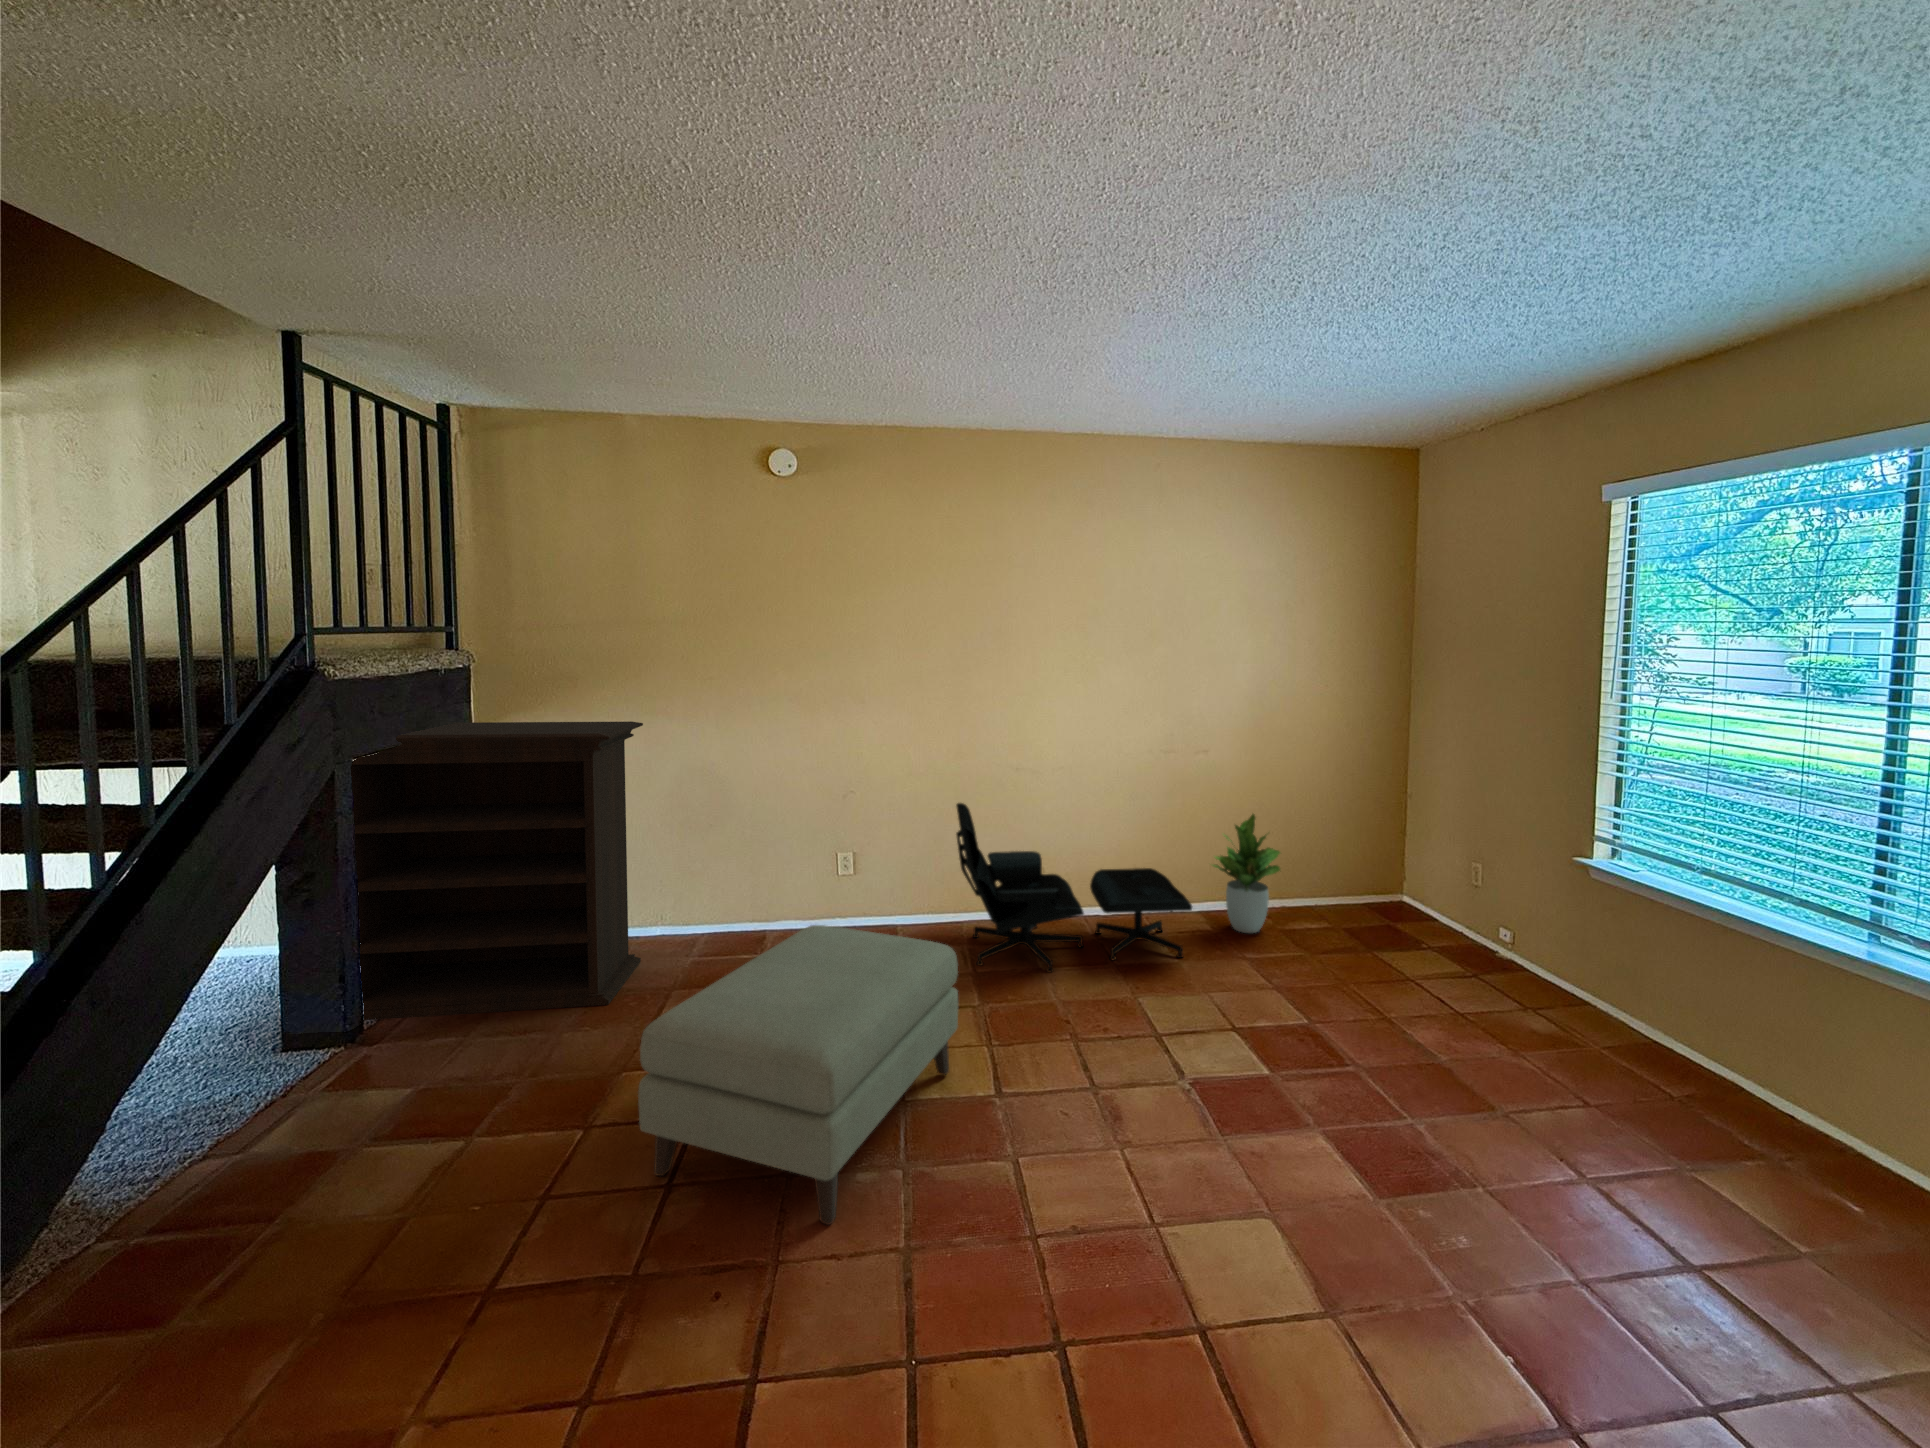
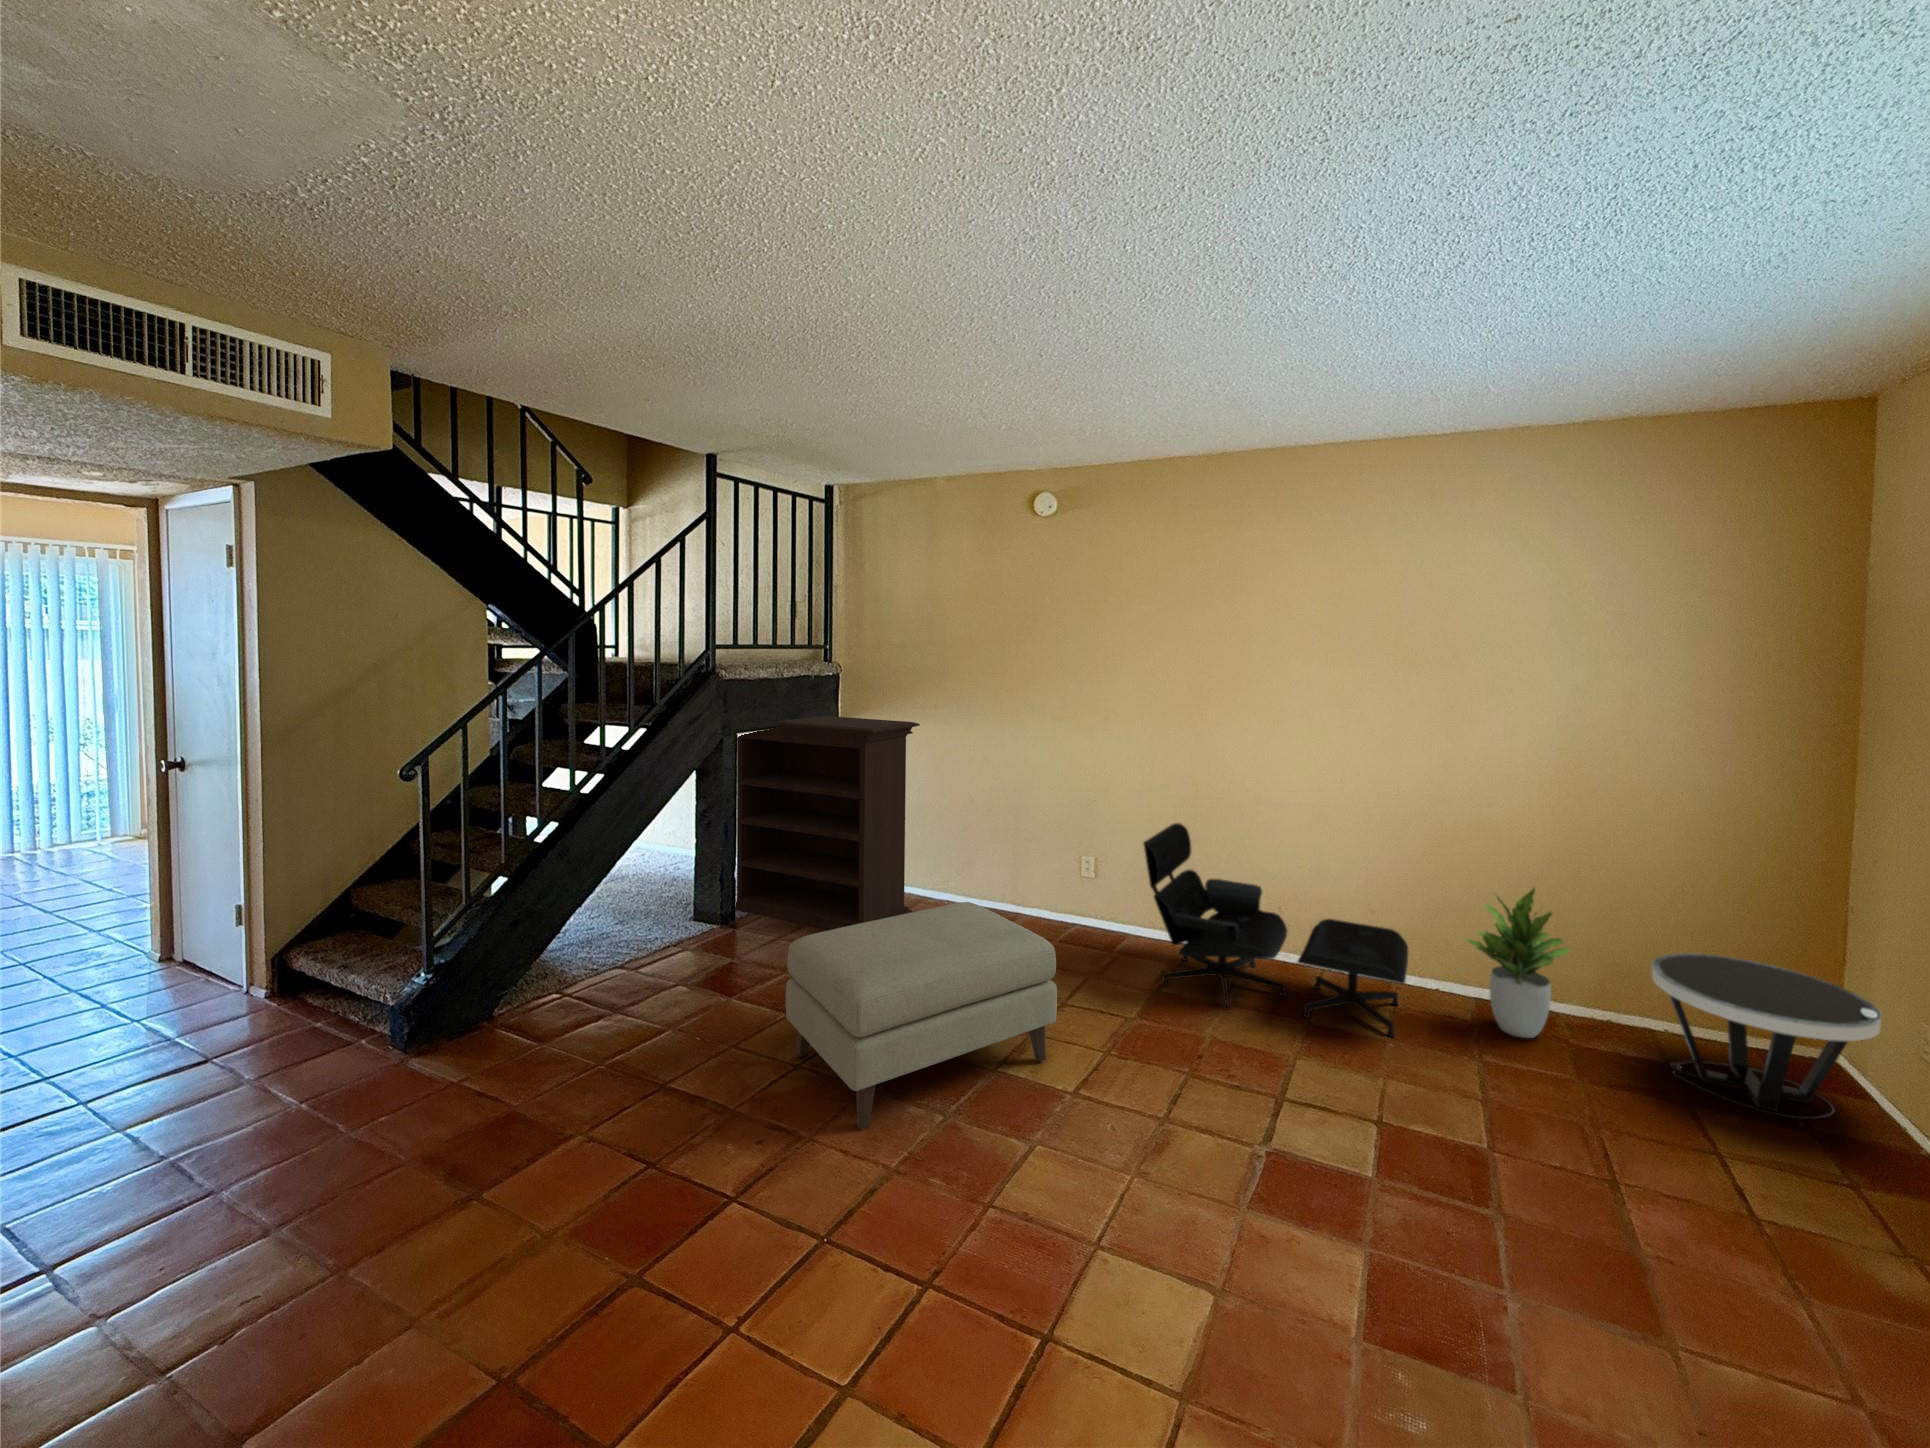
side table: none [1325,843,1453,943] -> present [1652,953,1881,1119]

